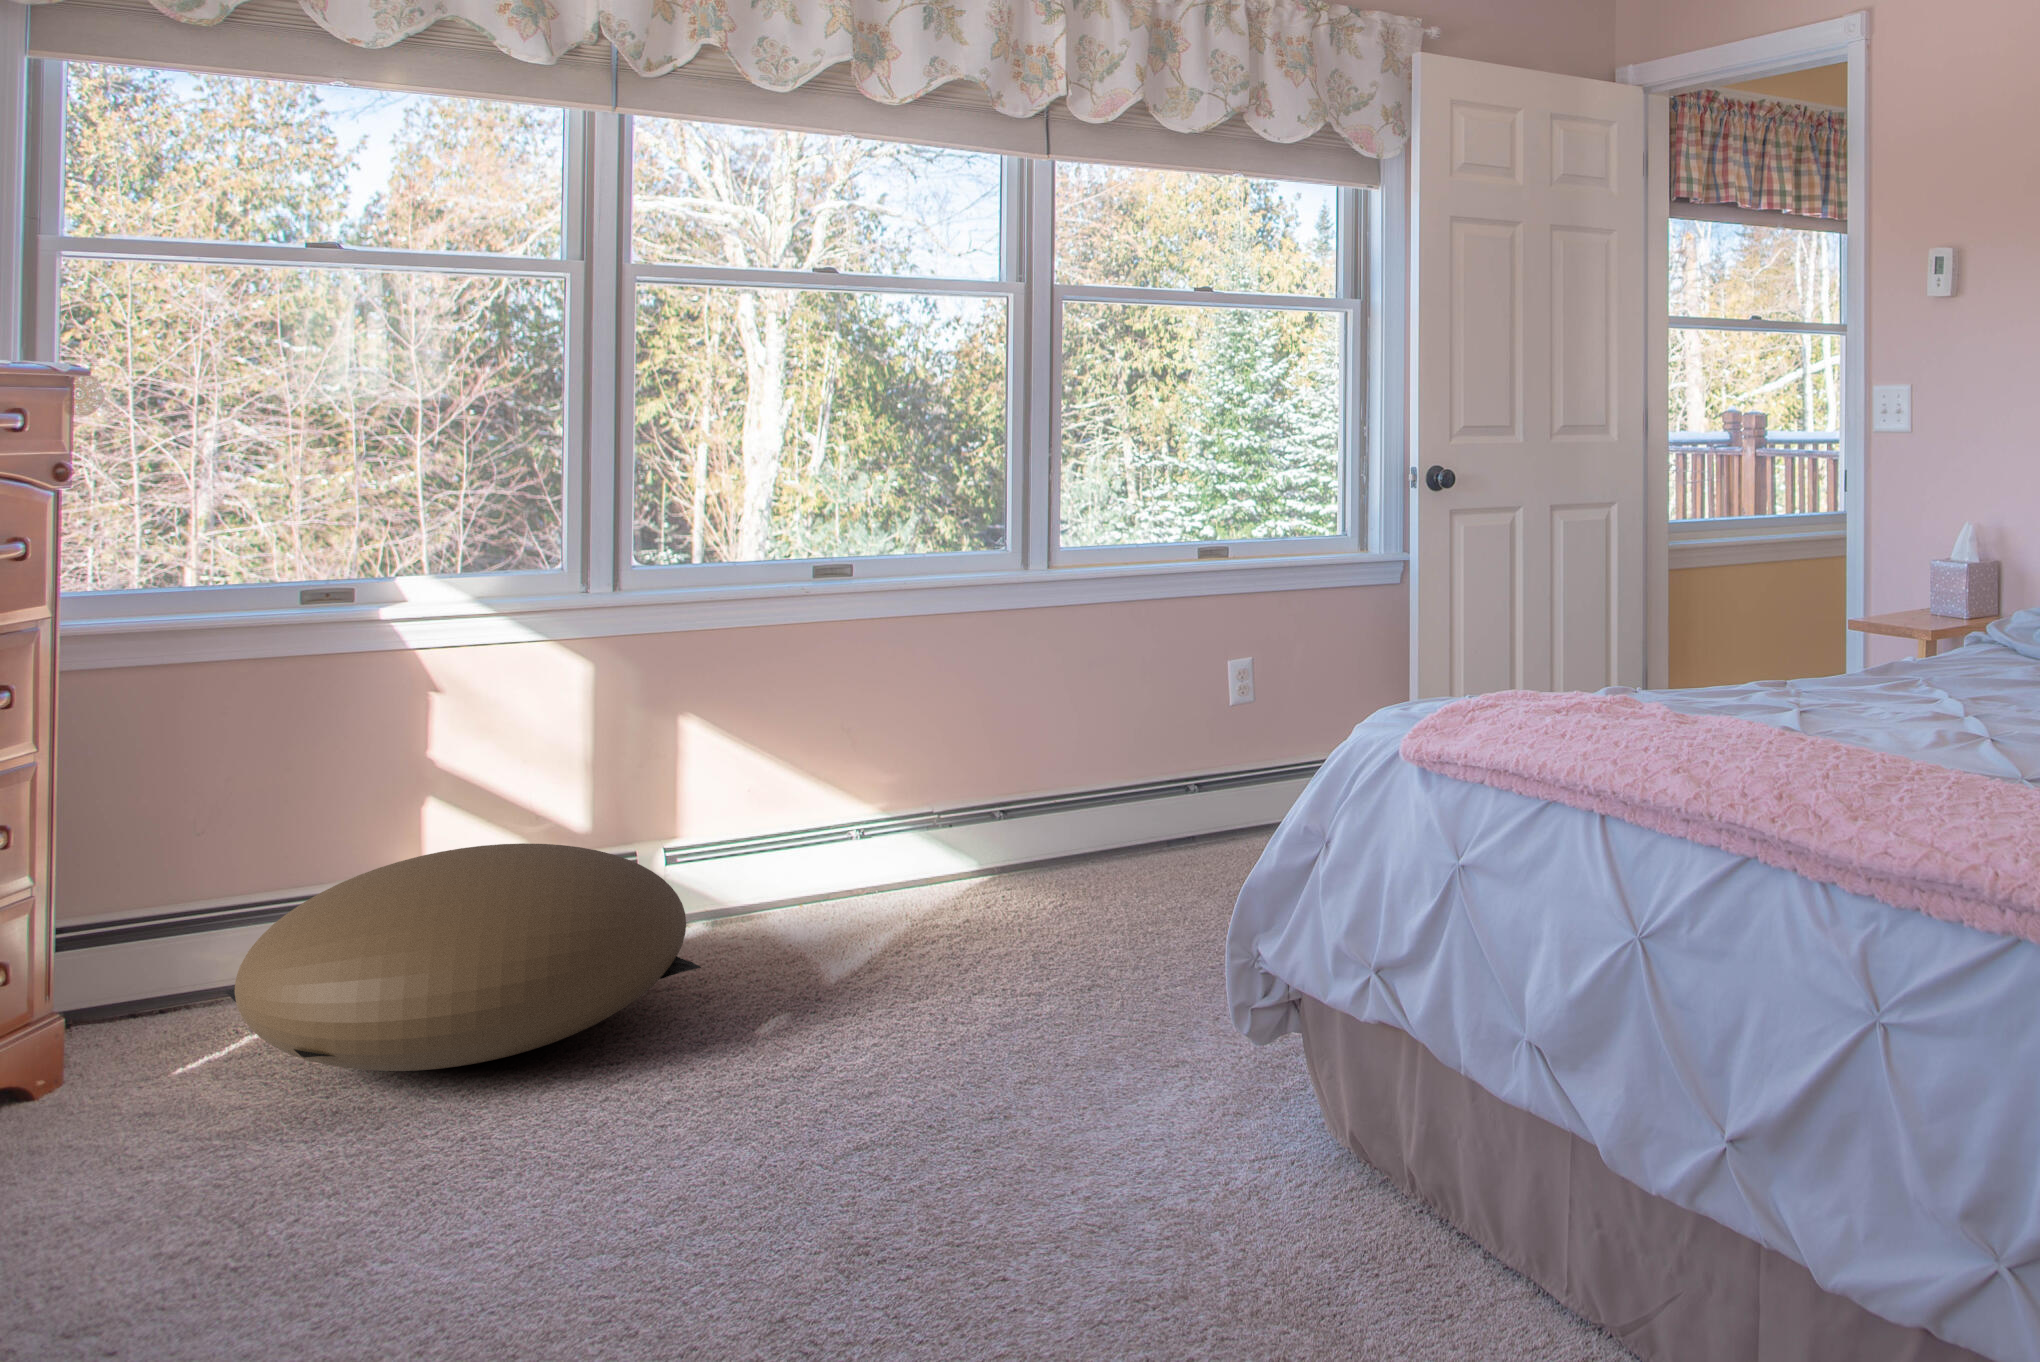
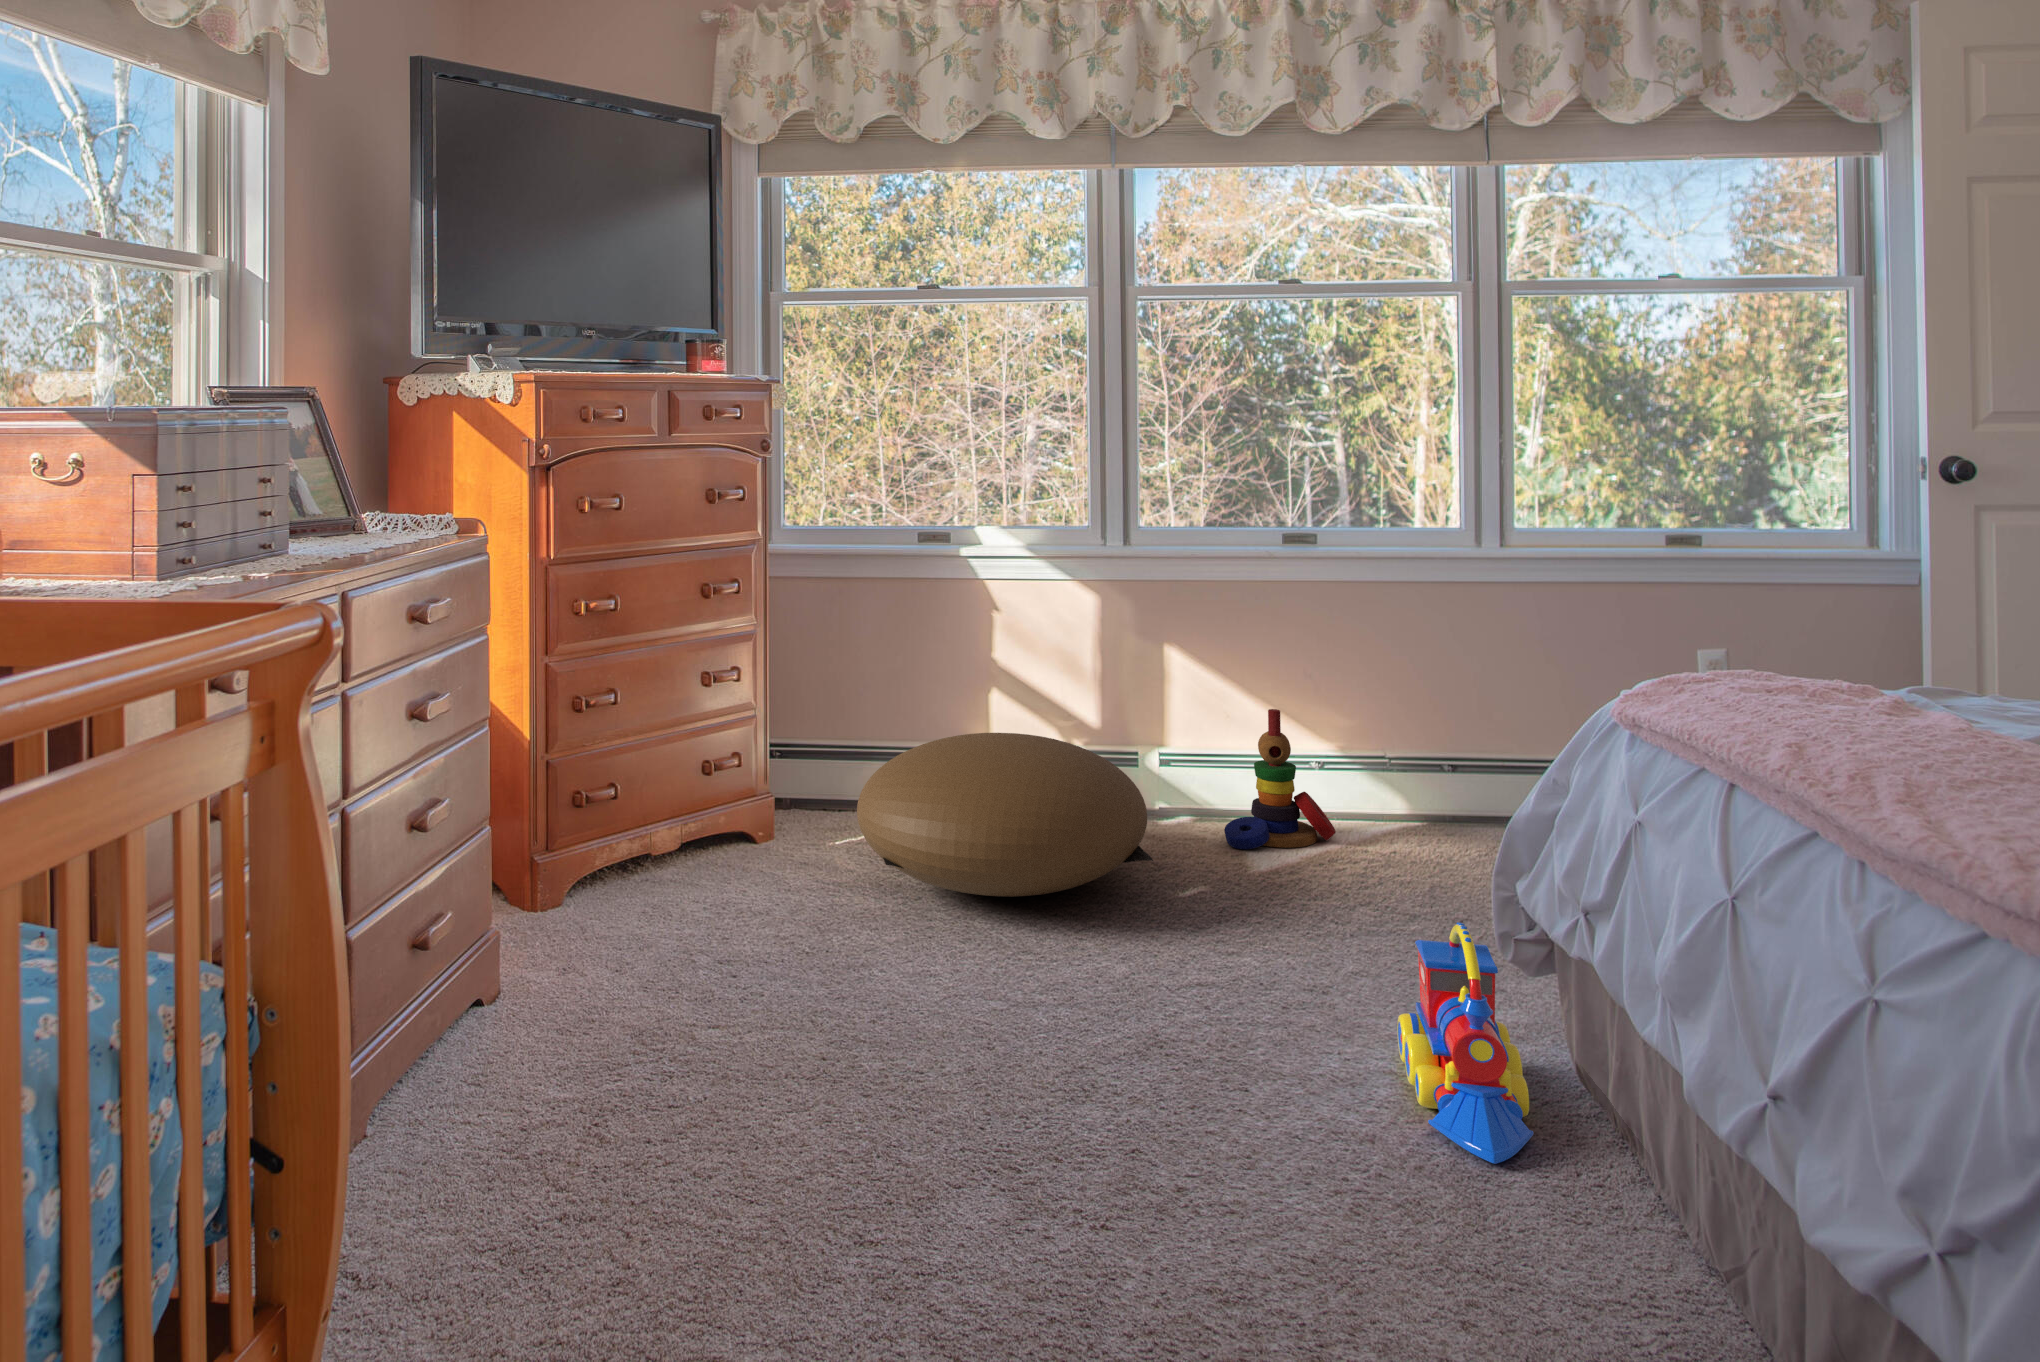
stacking toy: none [764,767,893,940] -> present [1224,709,1336,849]
toy train: none [1032,937,1185,1172] -> present [1397,922,1534,1164]

